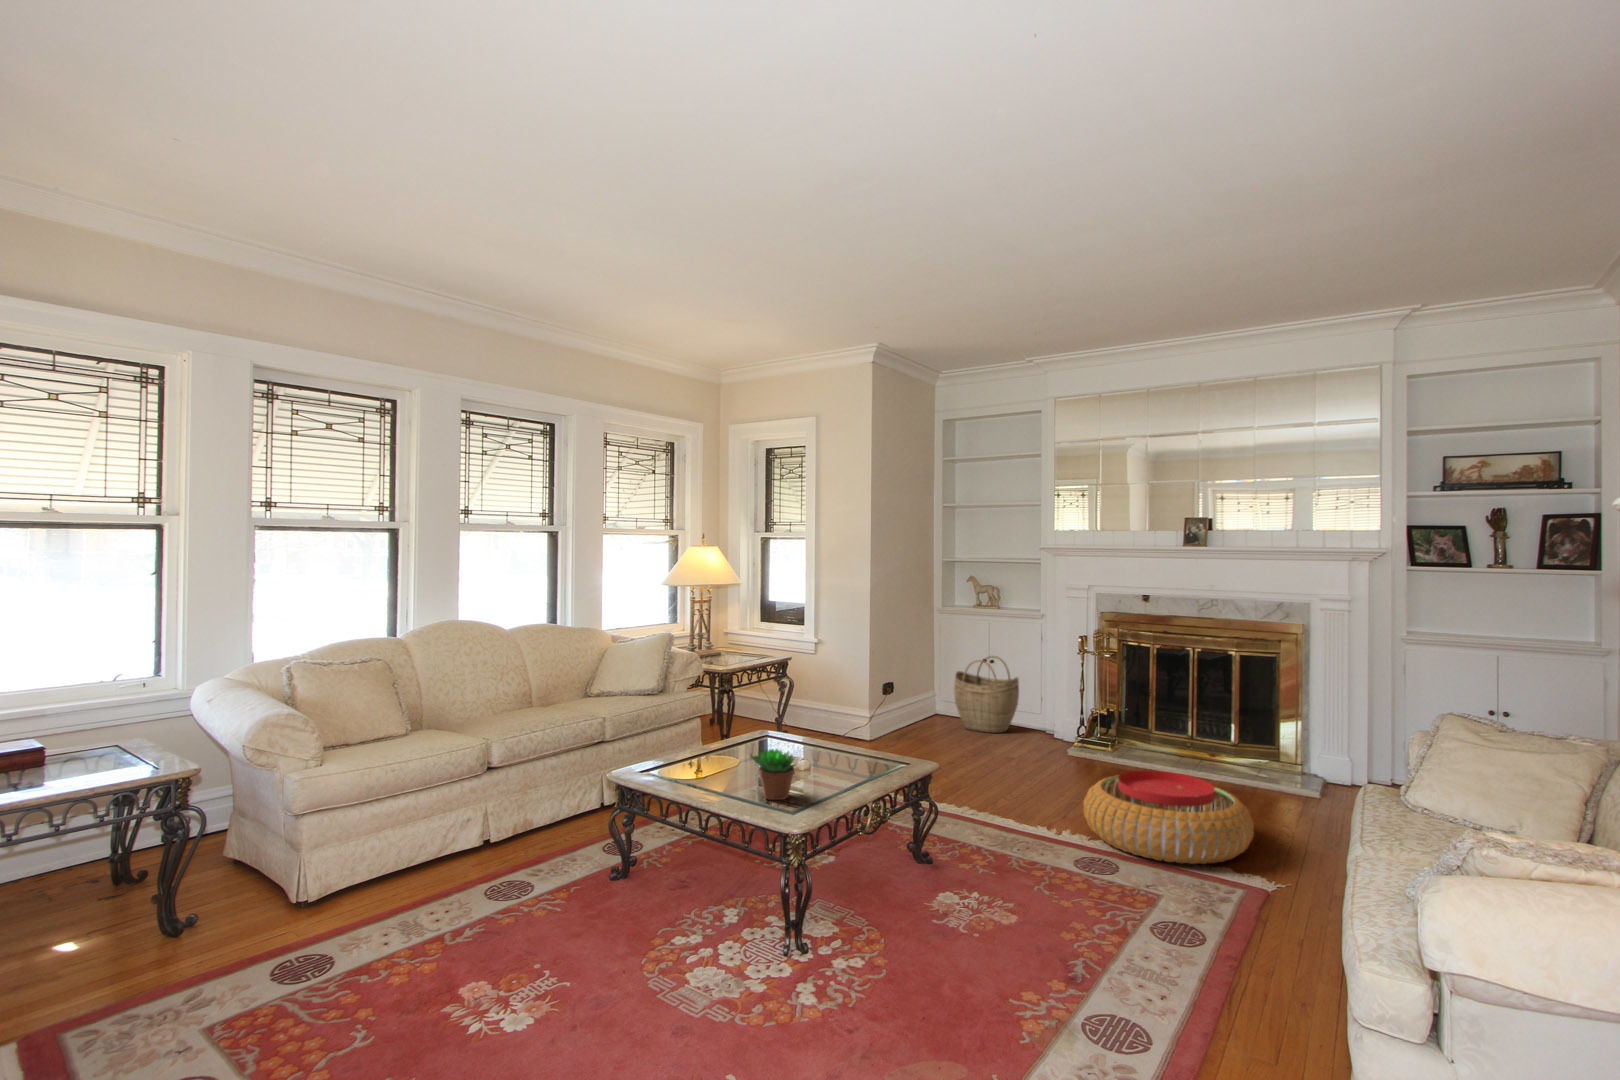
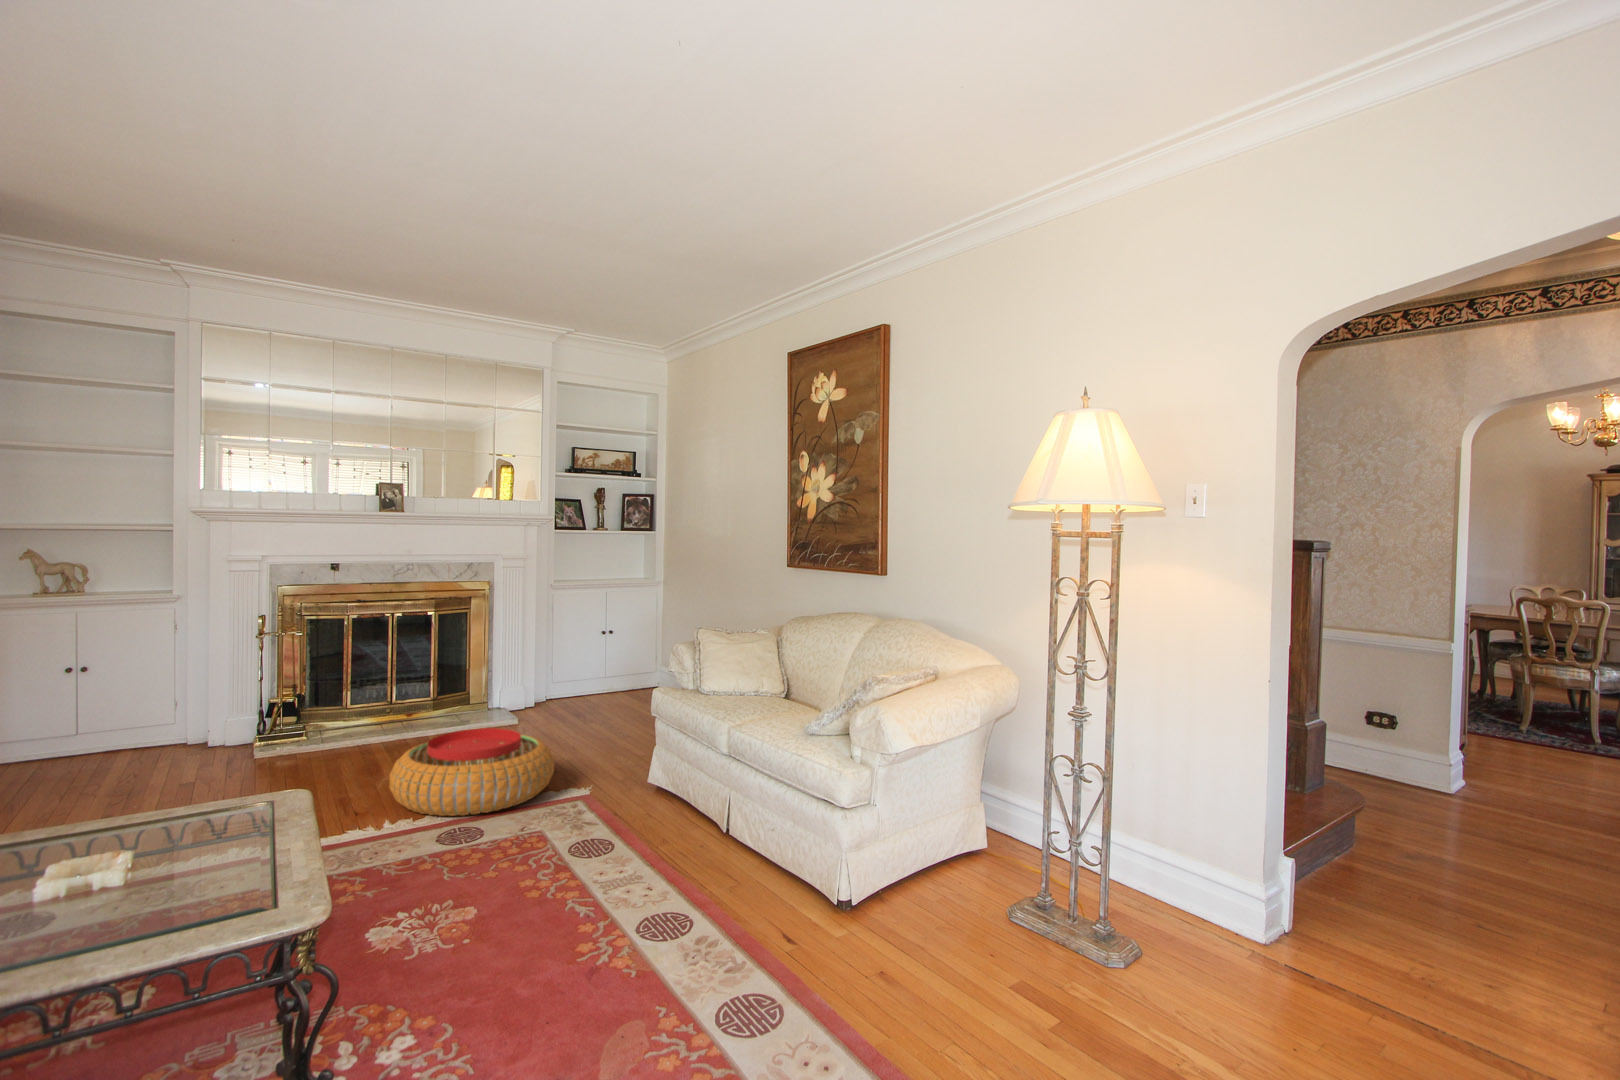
woven basket: present [954,656,1019,733] -> none [31,659,151,769]
succulent plant: present [752,749,796,800] -> none [127,815,226,905]

